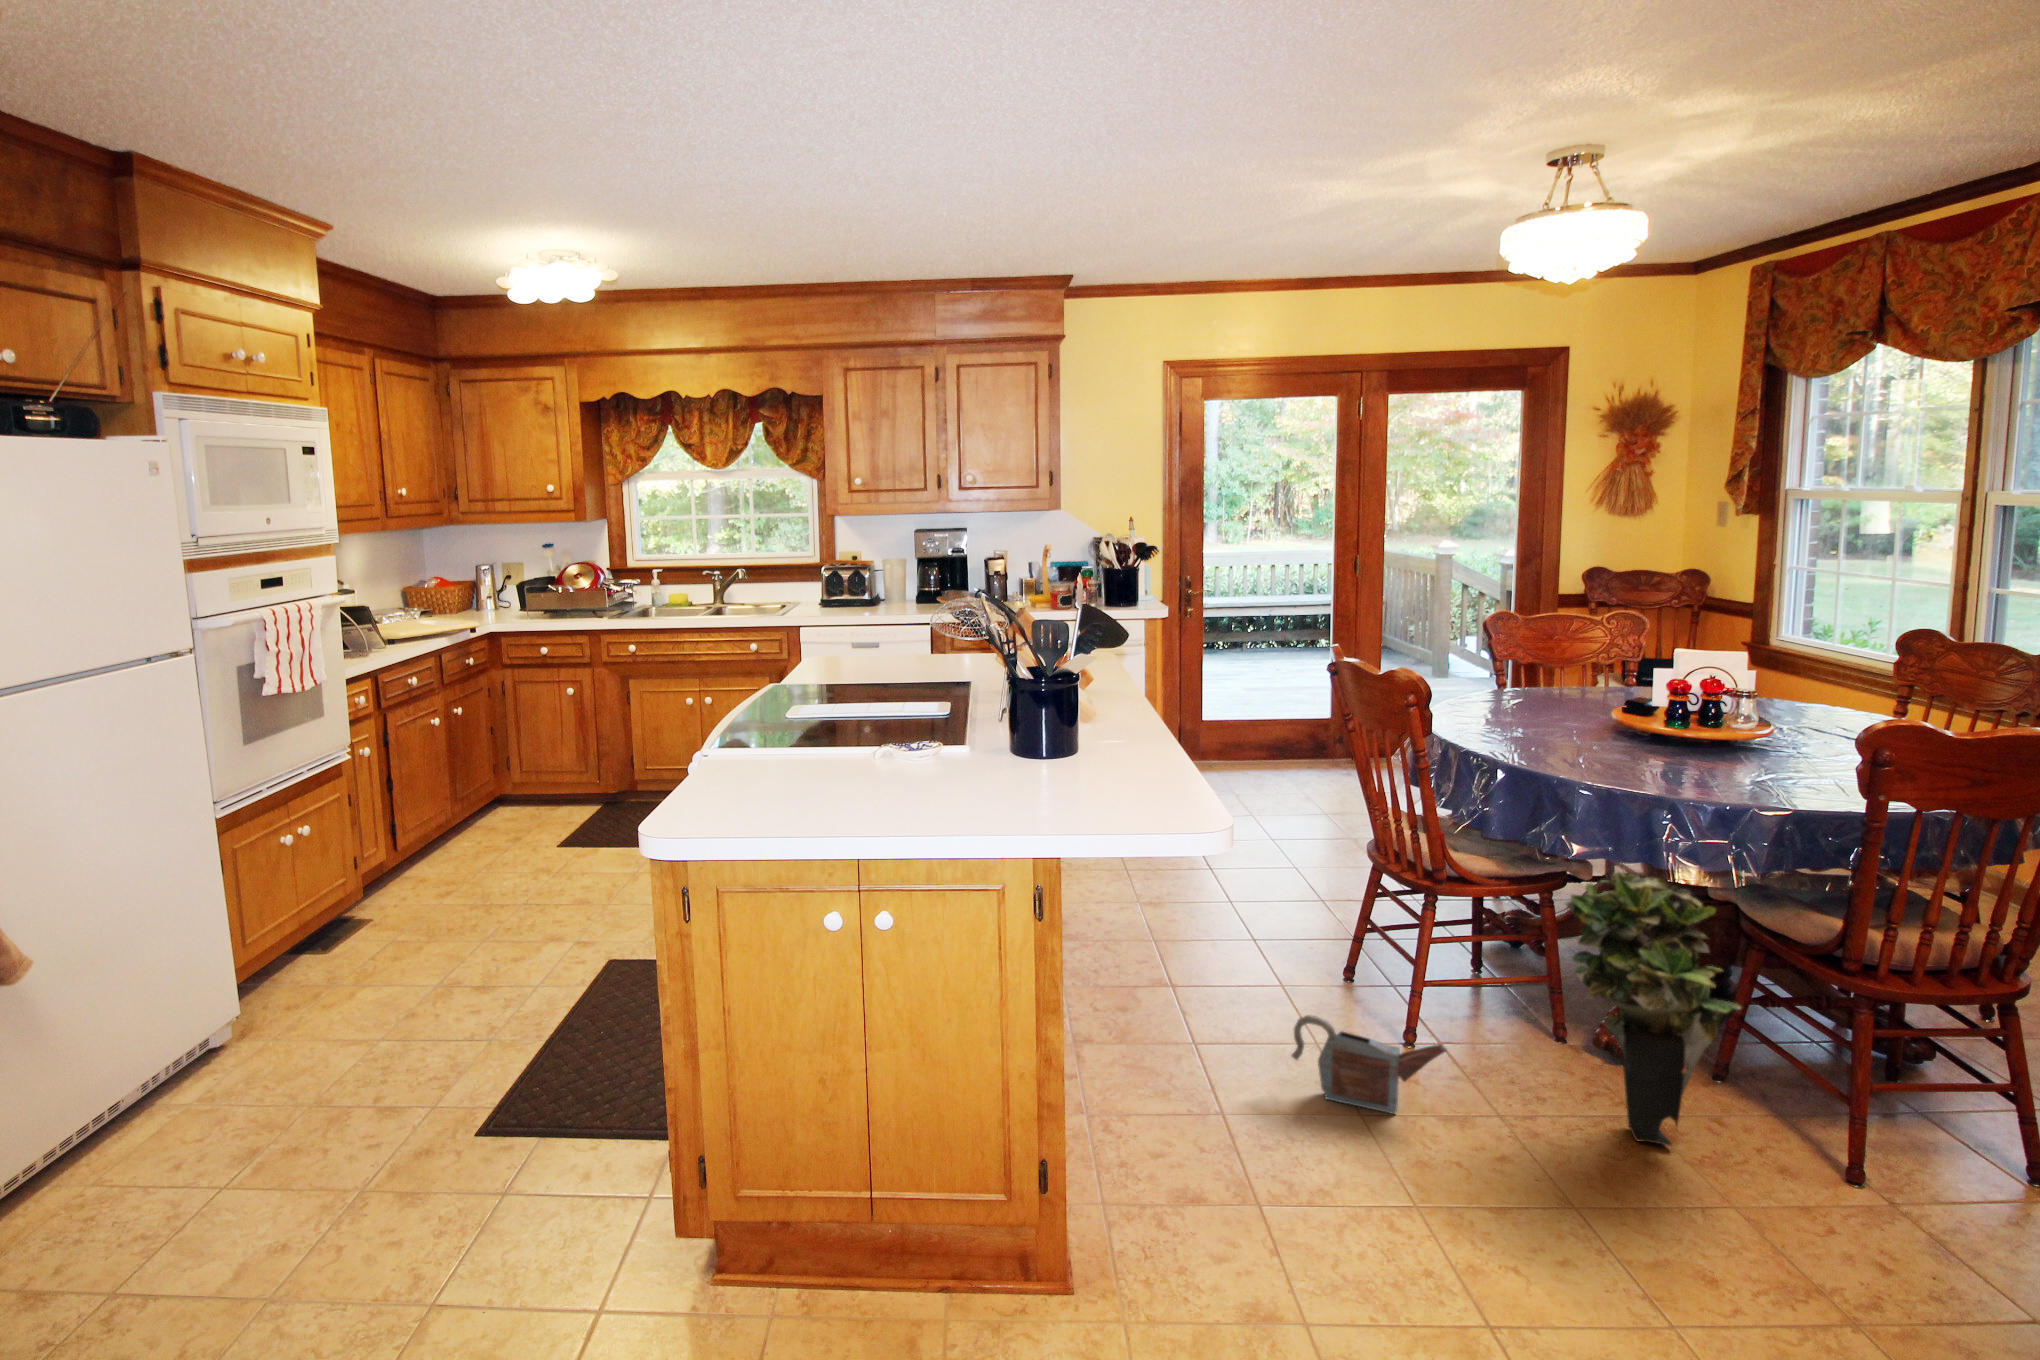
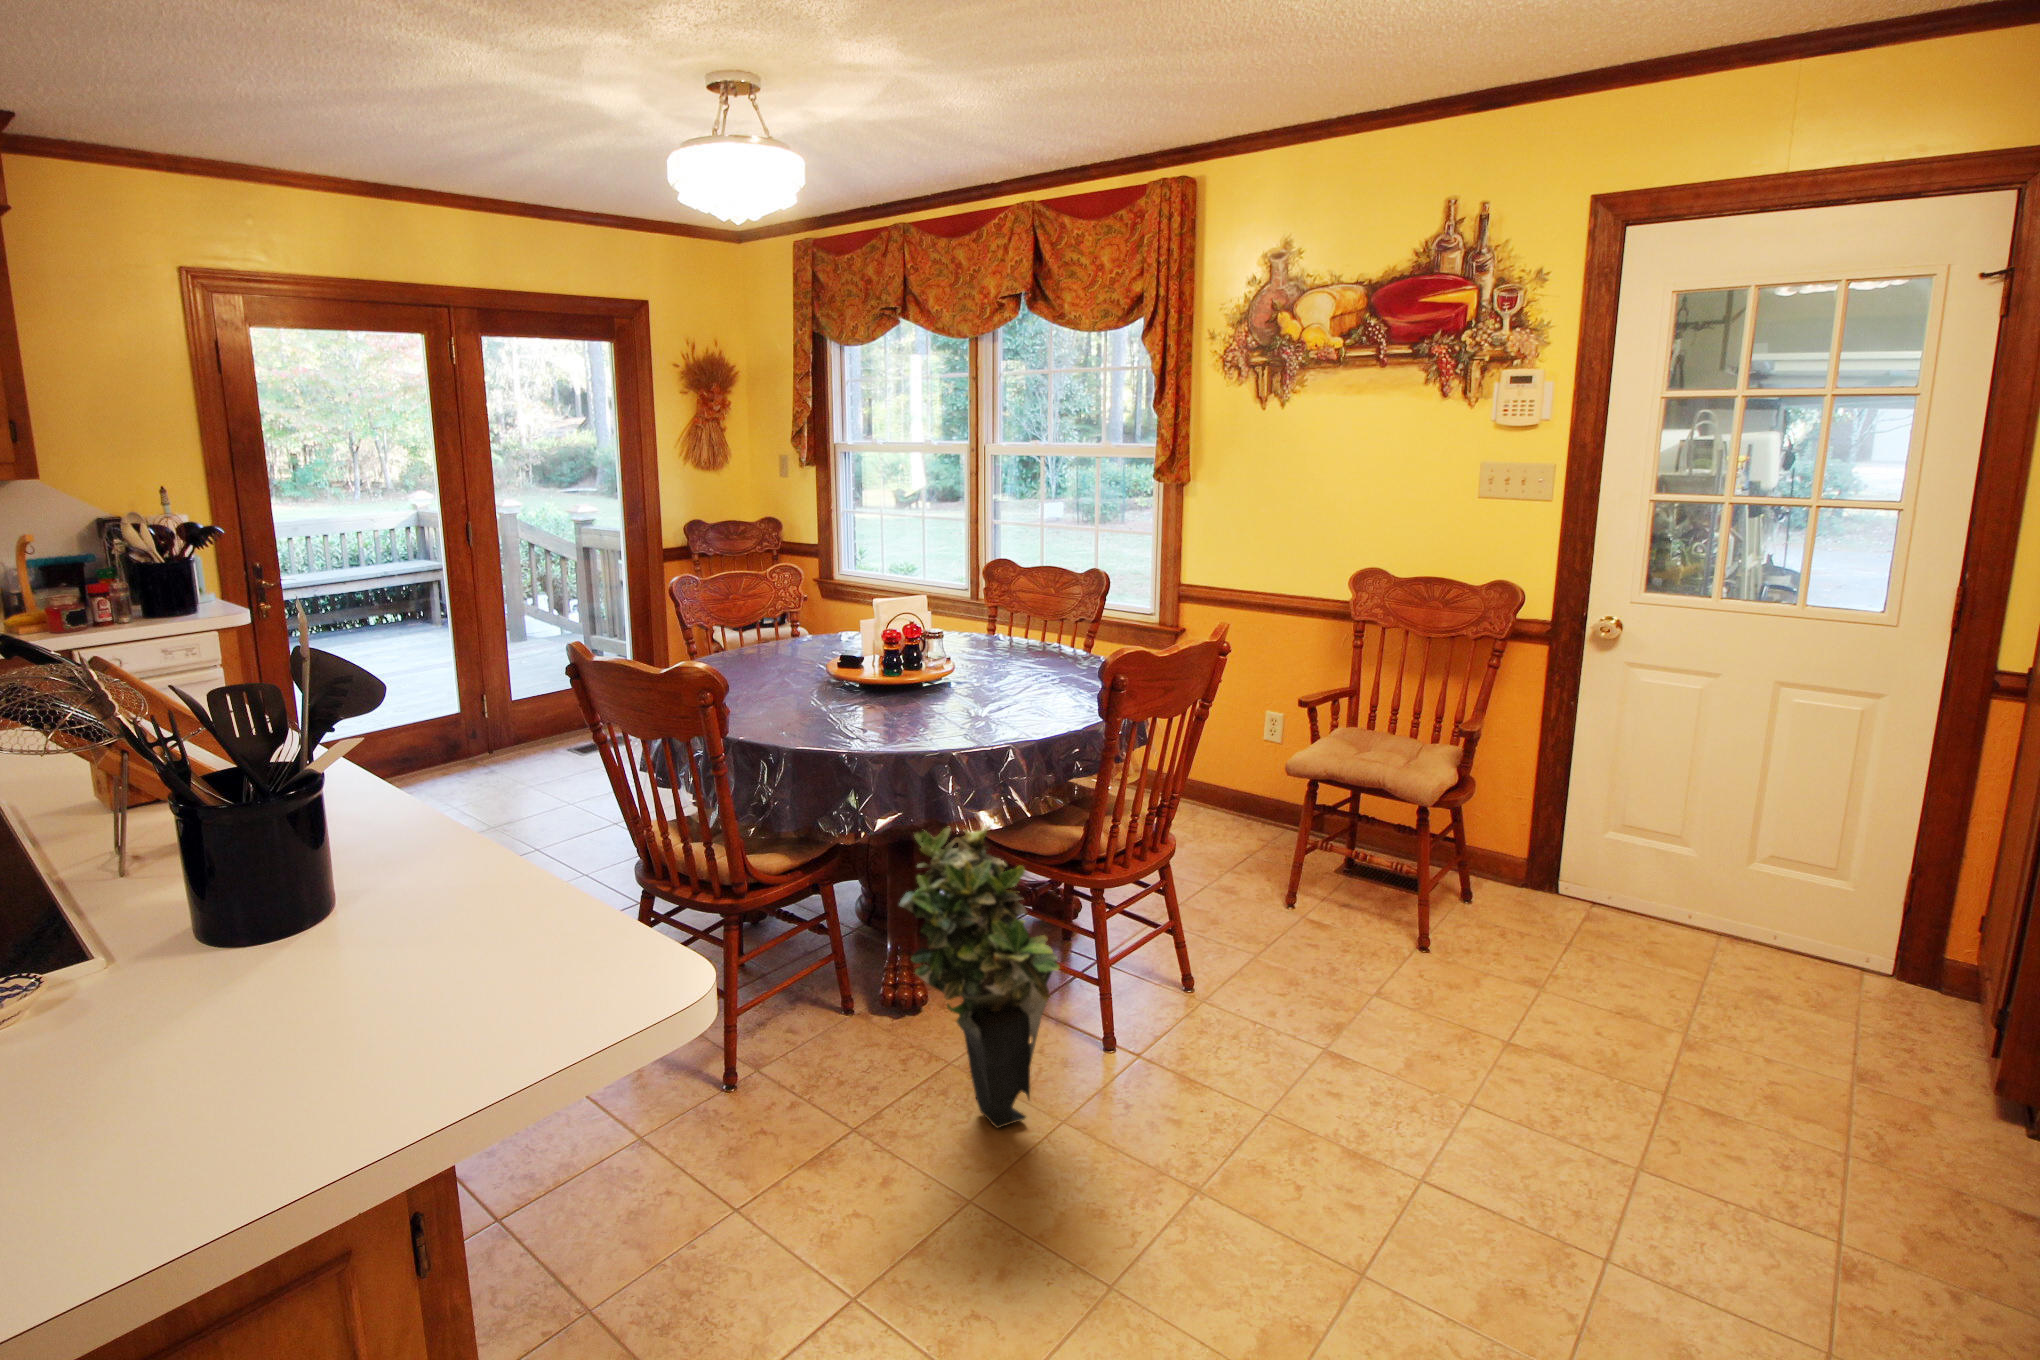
watering can: present [1292,1015,1446,1114] -> none [648,1127,833,1261]

